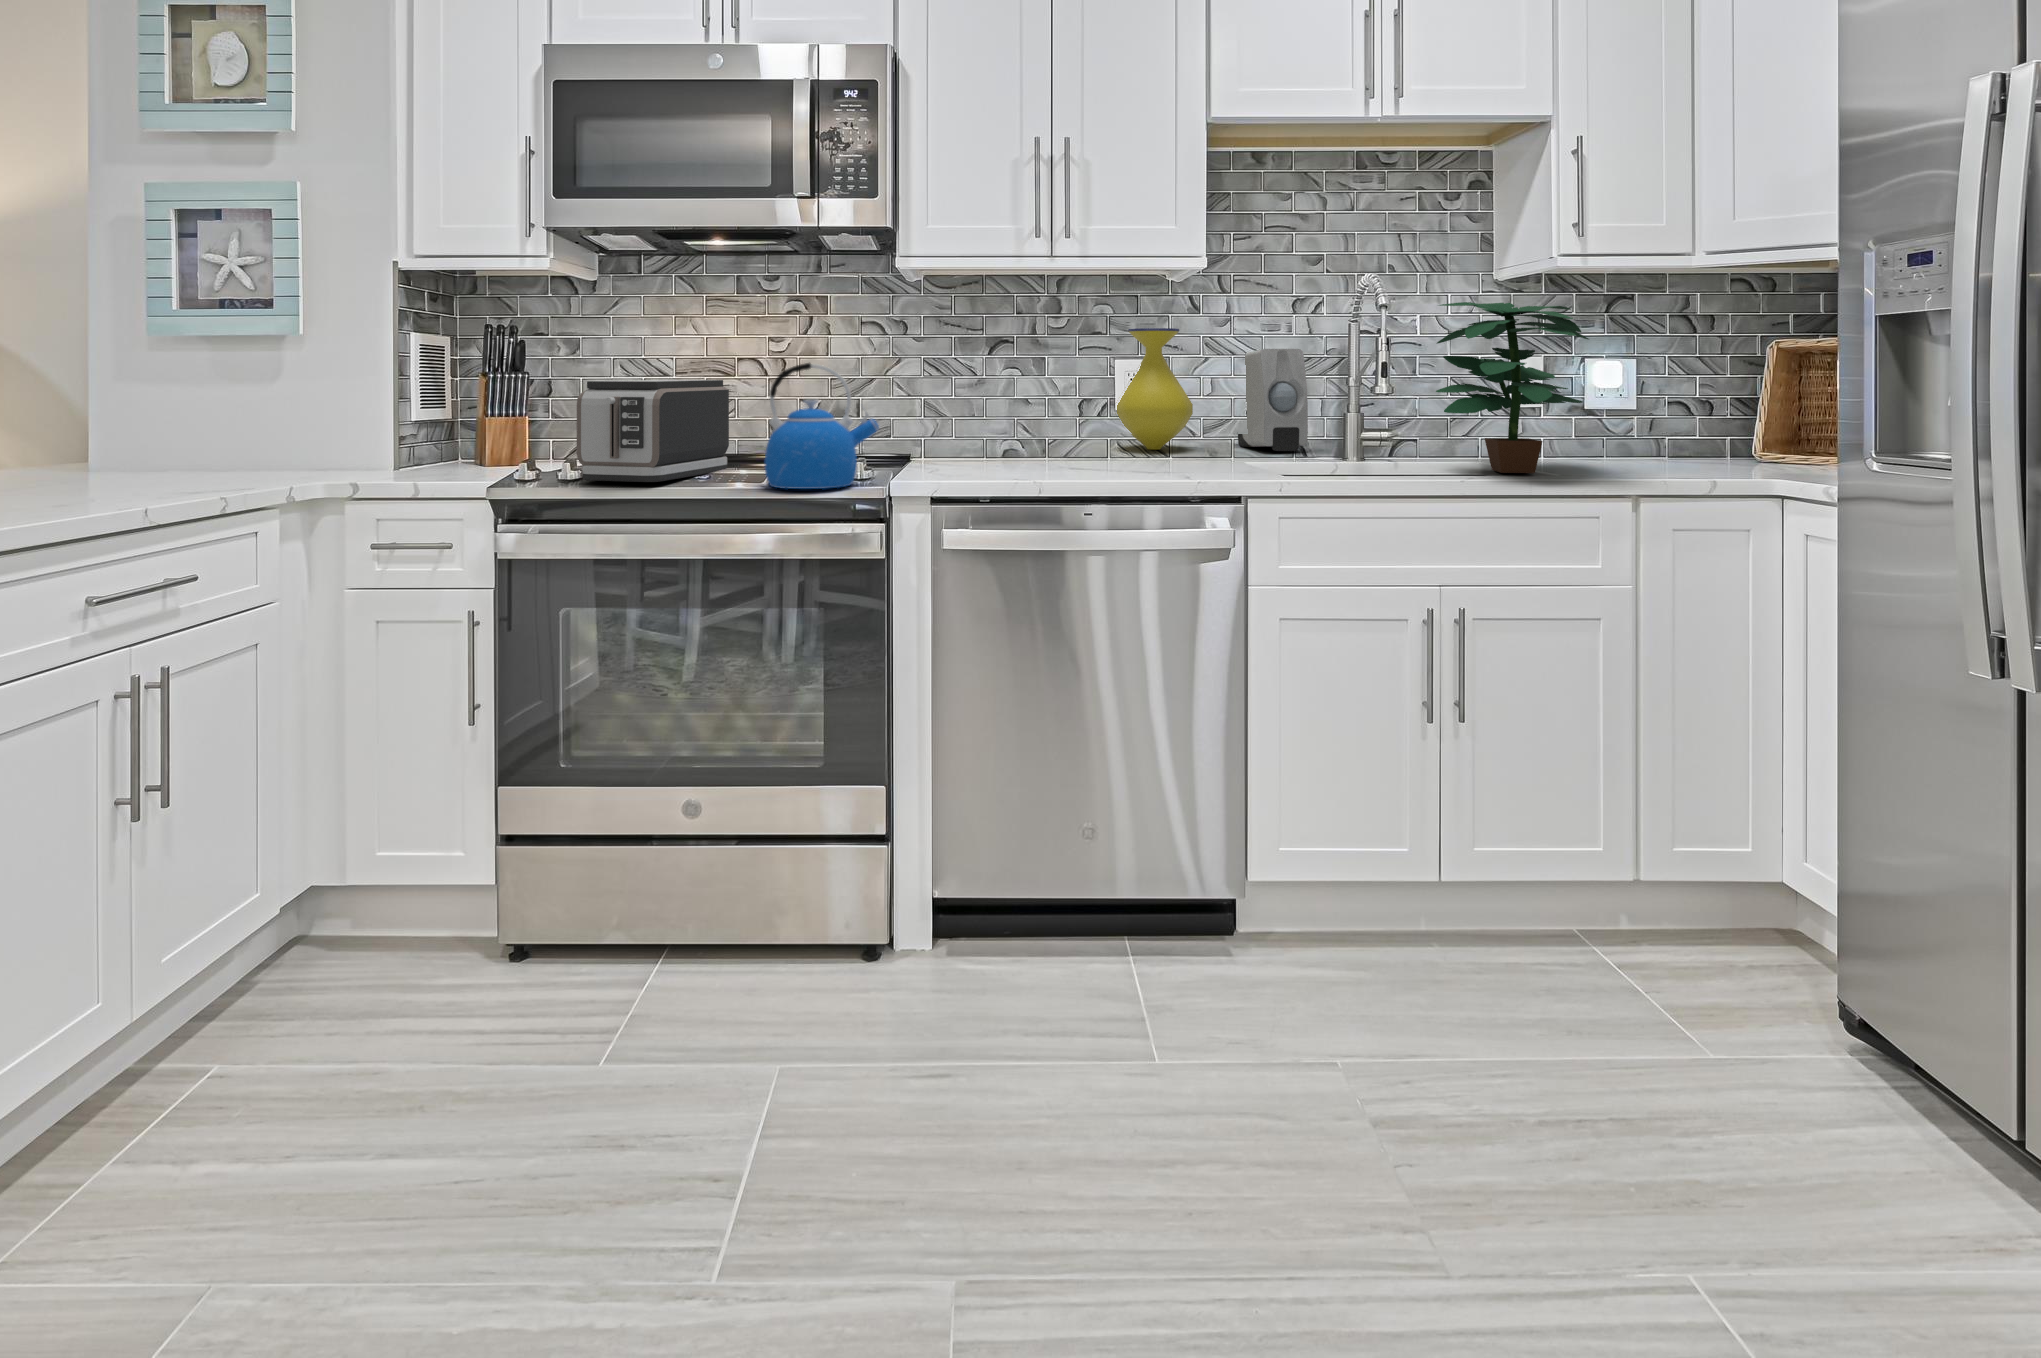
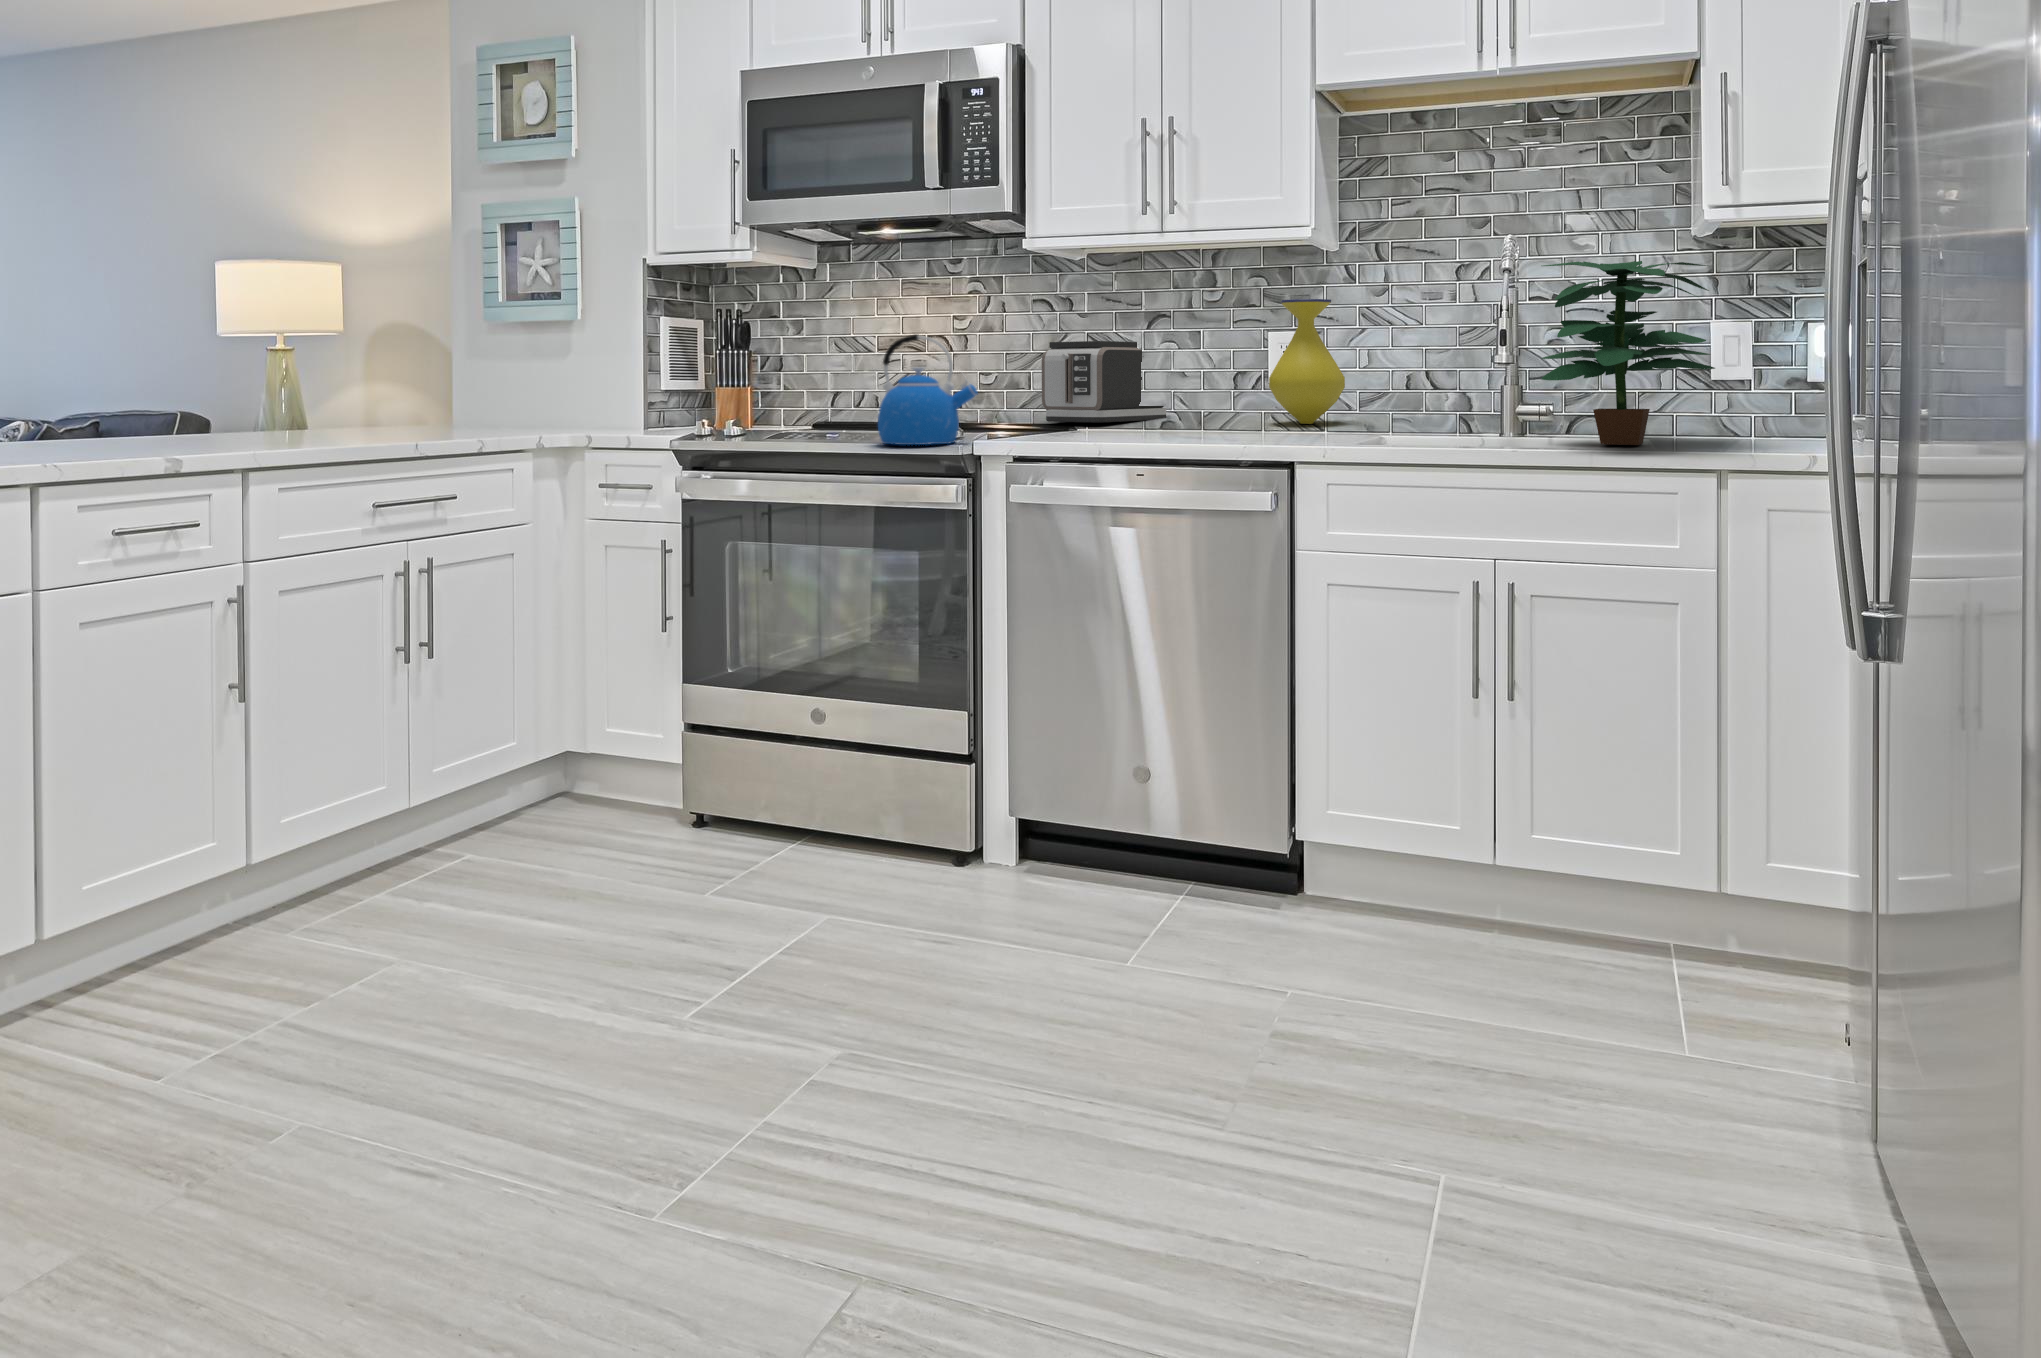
soap dispenser: present [1238,349,1308,451] -> none [1402,318,1459,425]
toaster: present [577,380,729,482] -> present [1042,341,1166,423]

